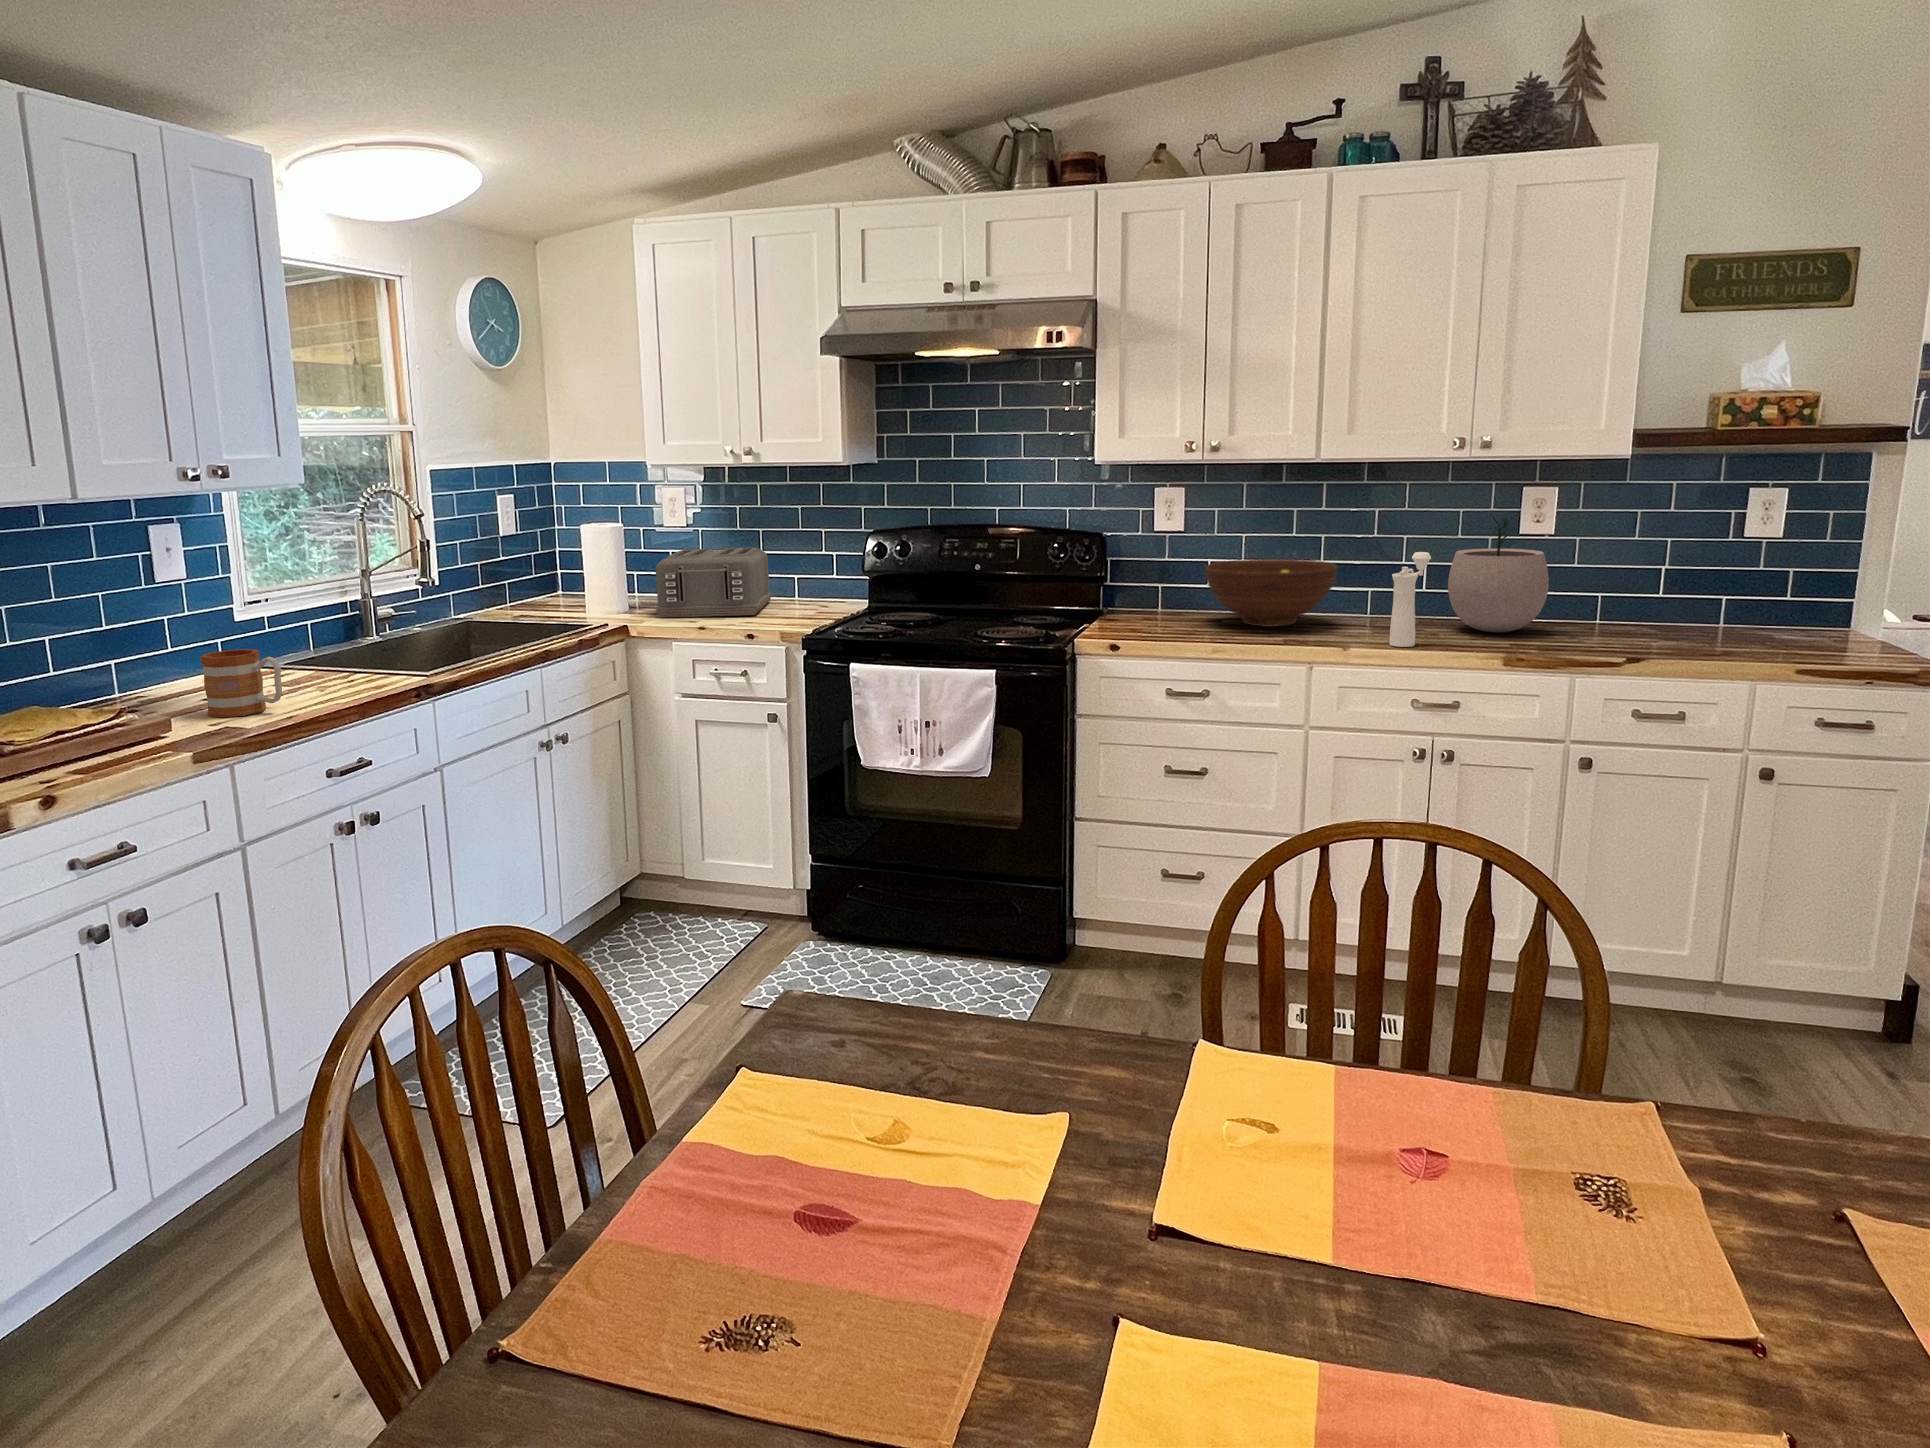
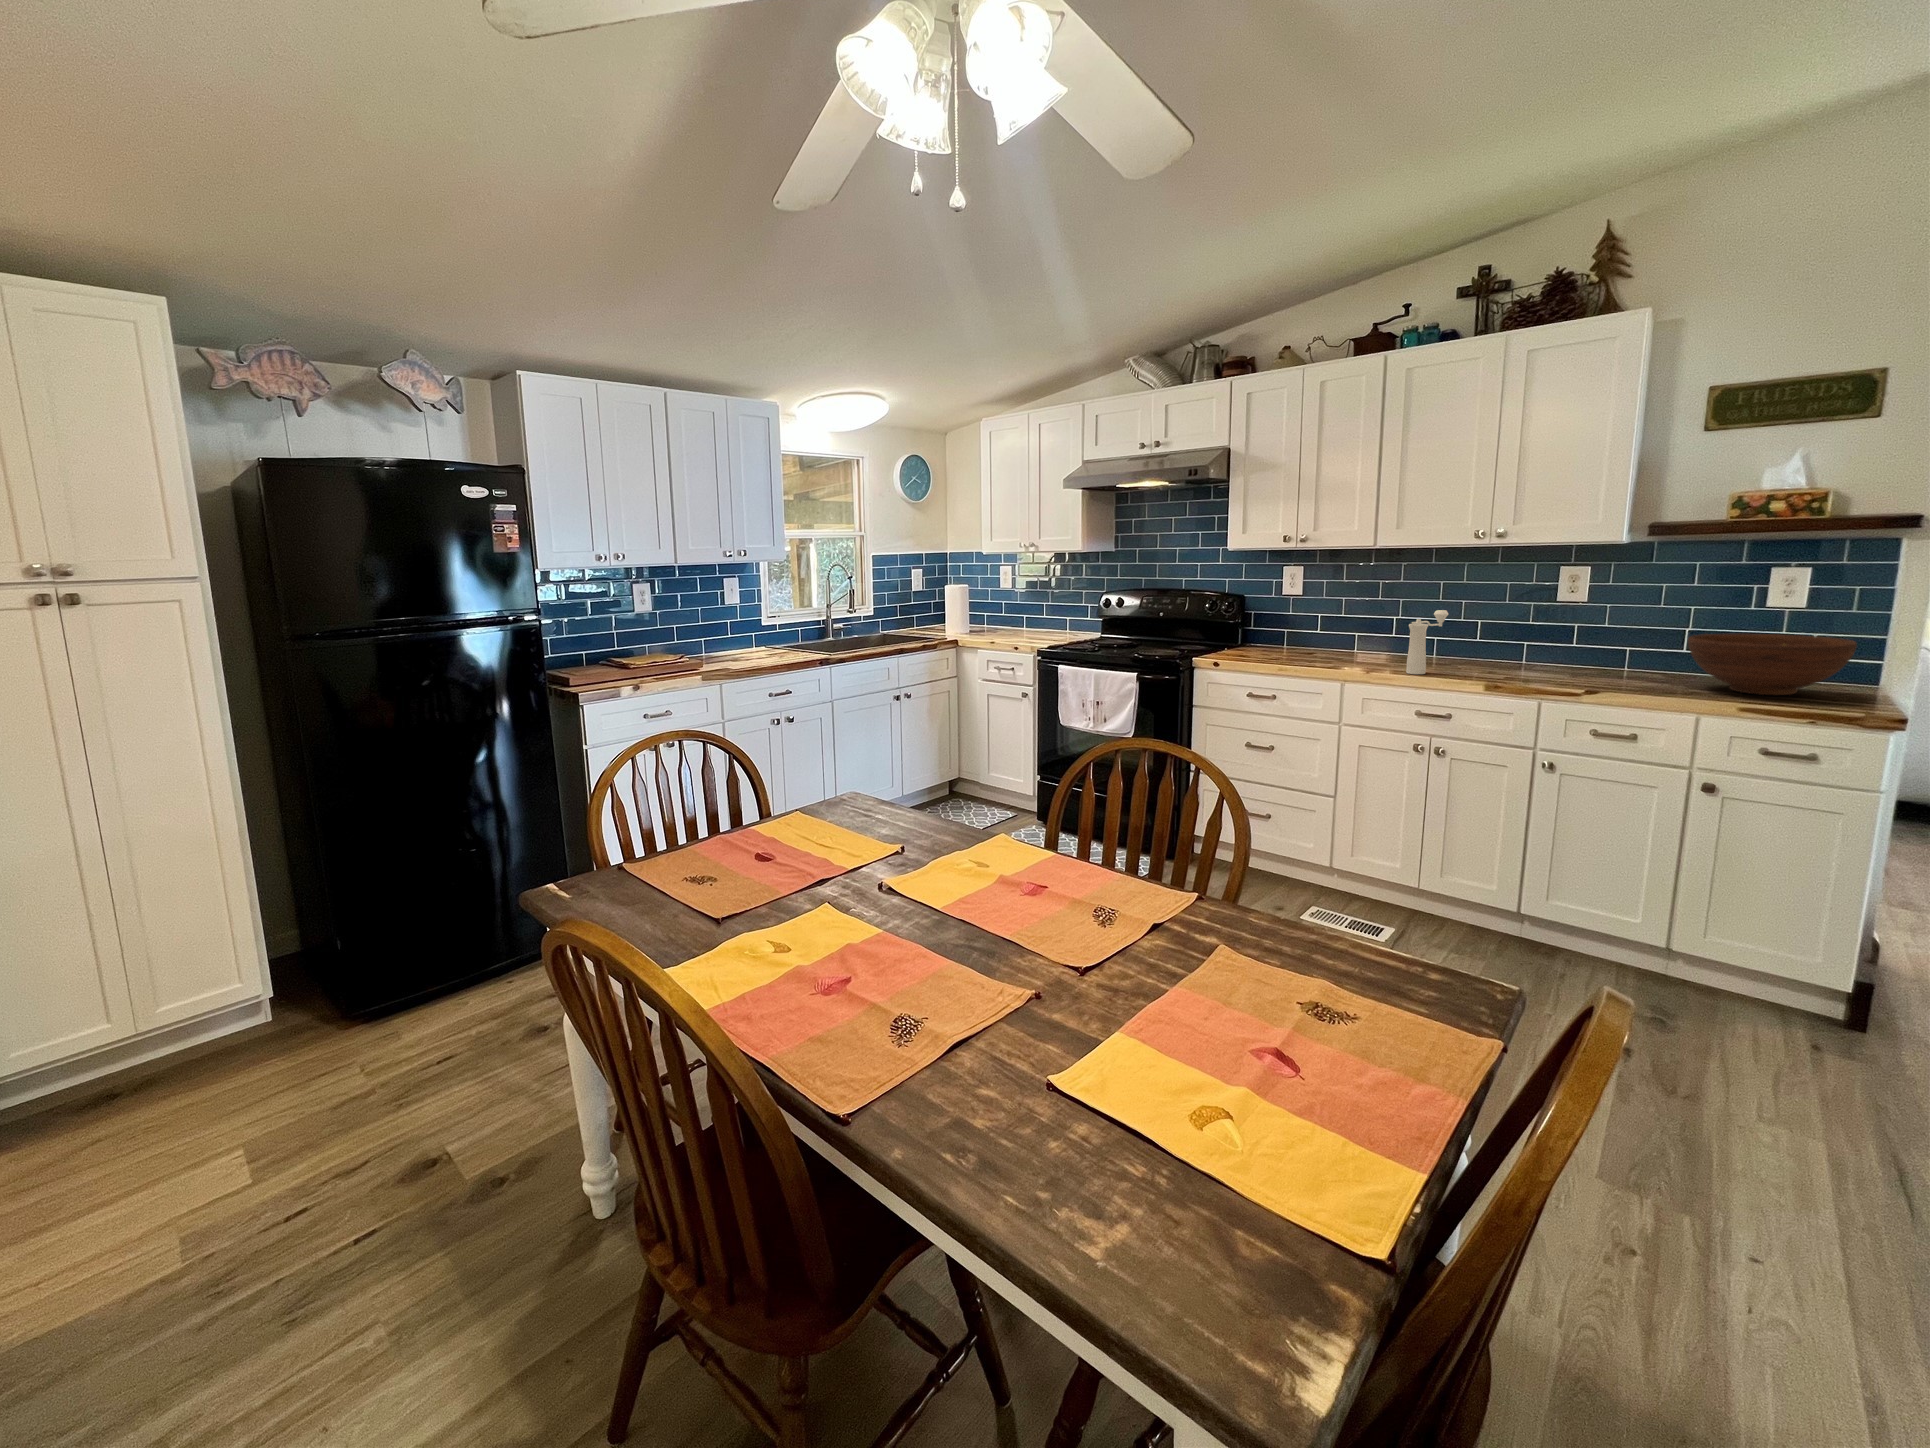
plant pot: present [1448,517,1549,632] -> none [1475,587,1558,671]
toaster: present [656,548,771,618] -> none [978,601,1051,638]
fruit bowl: present [1205,559,1337,627] -> present [1688,634,1857,695]
mug: present [200,649,282,718] -> none [723,634,754,664]

